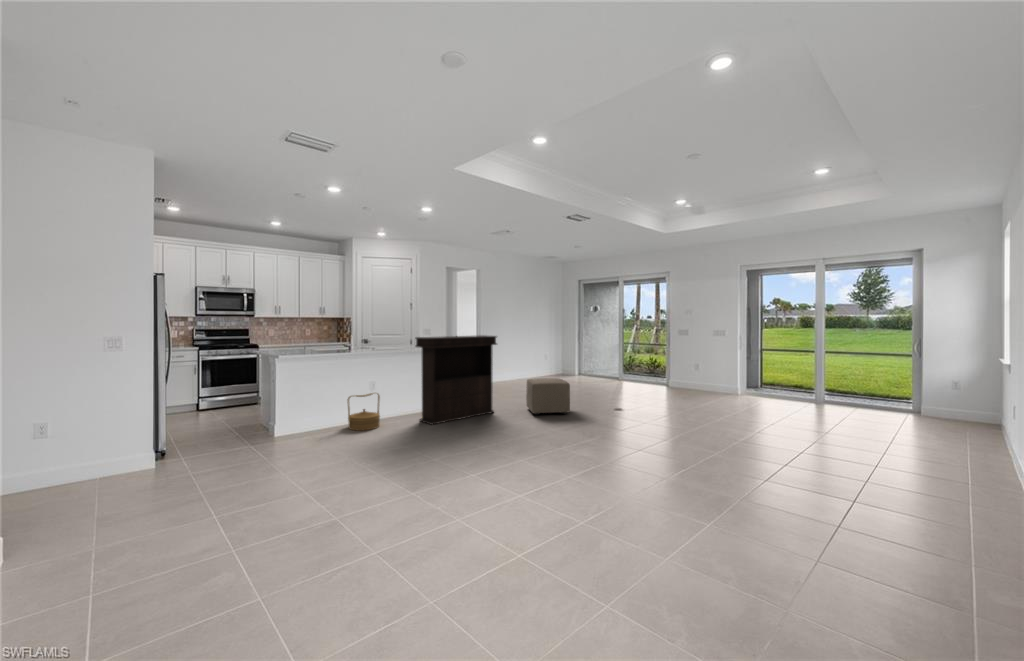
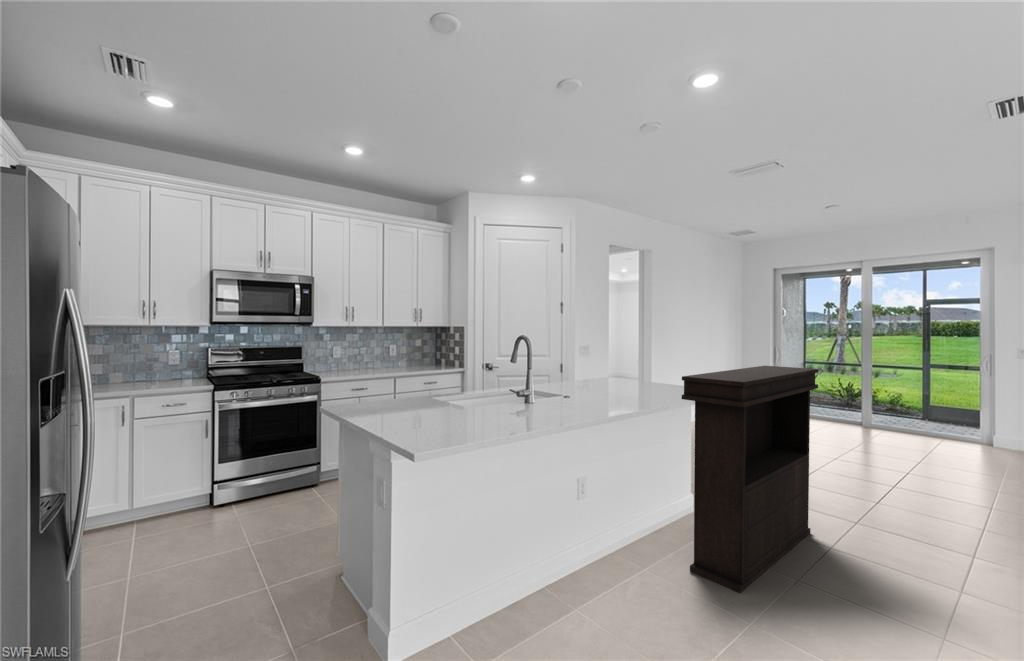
ottoman: present [526,378,570,415] -> none [857,456,1008,550]
woven basket: present [347,393,380,430] -> none [546,508,622,621]

